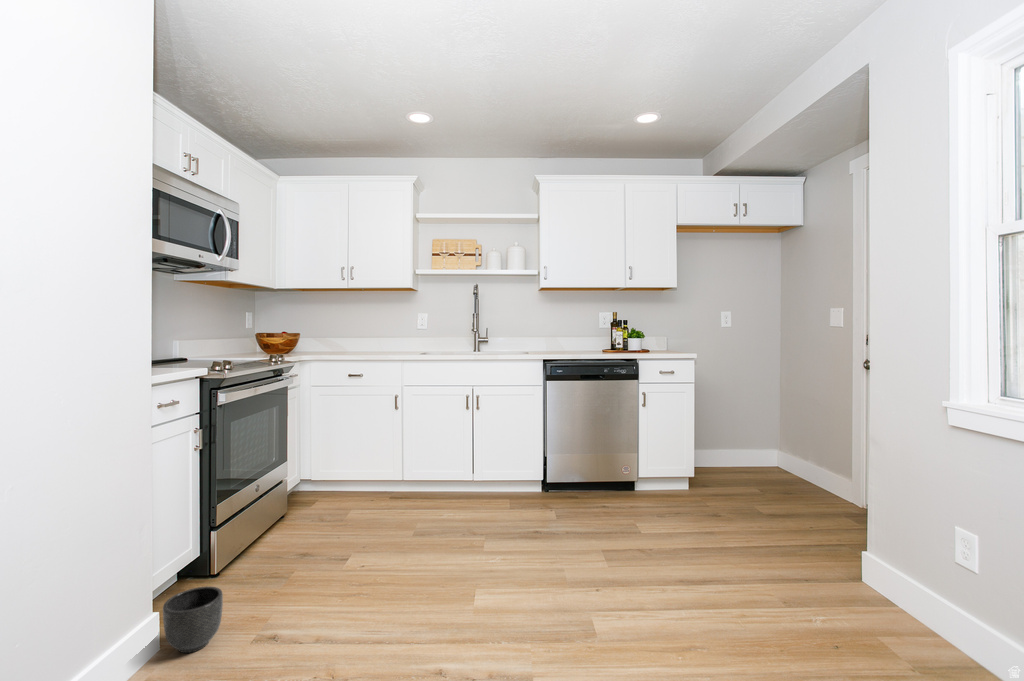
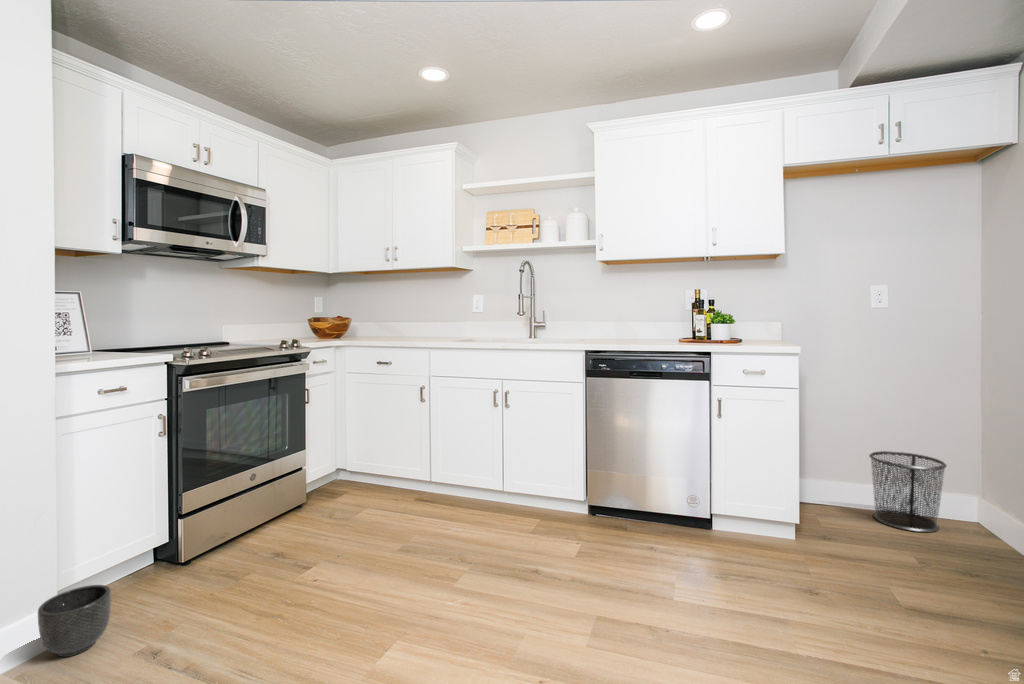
waste bin: none [727,427,772,479] -> present [869,451,946,532]

